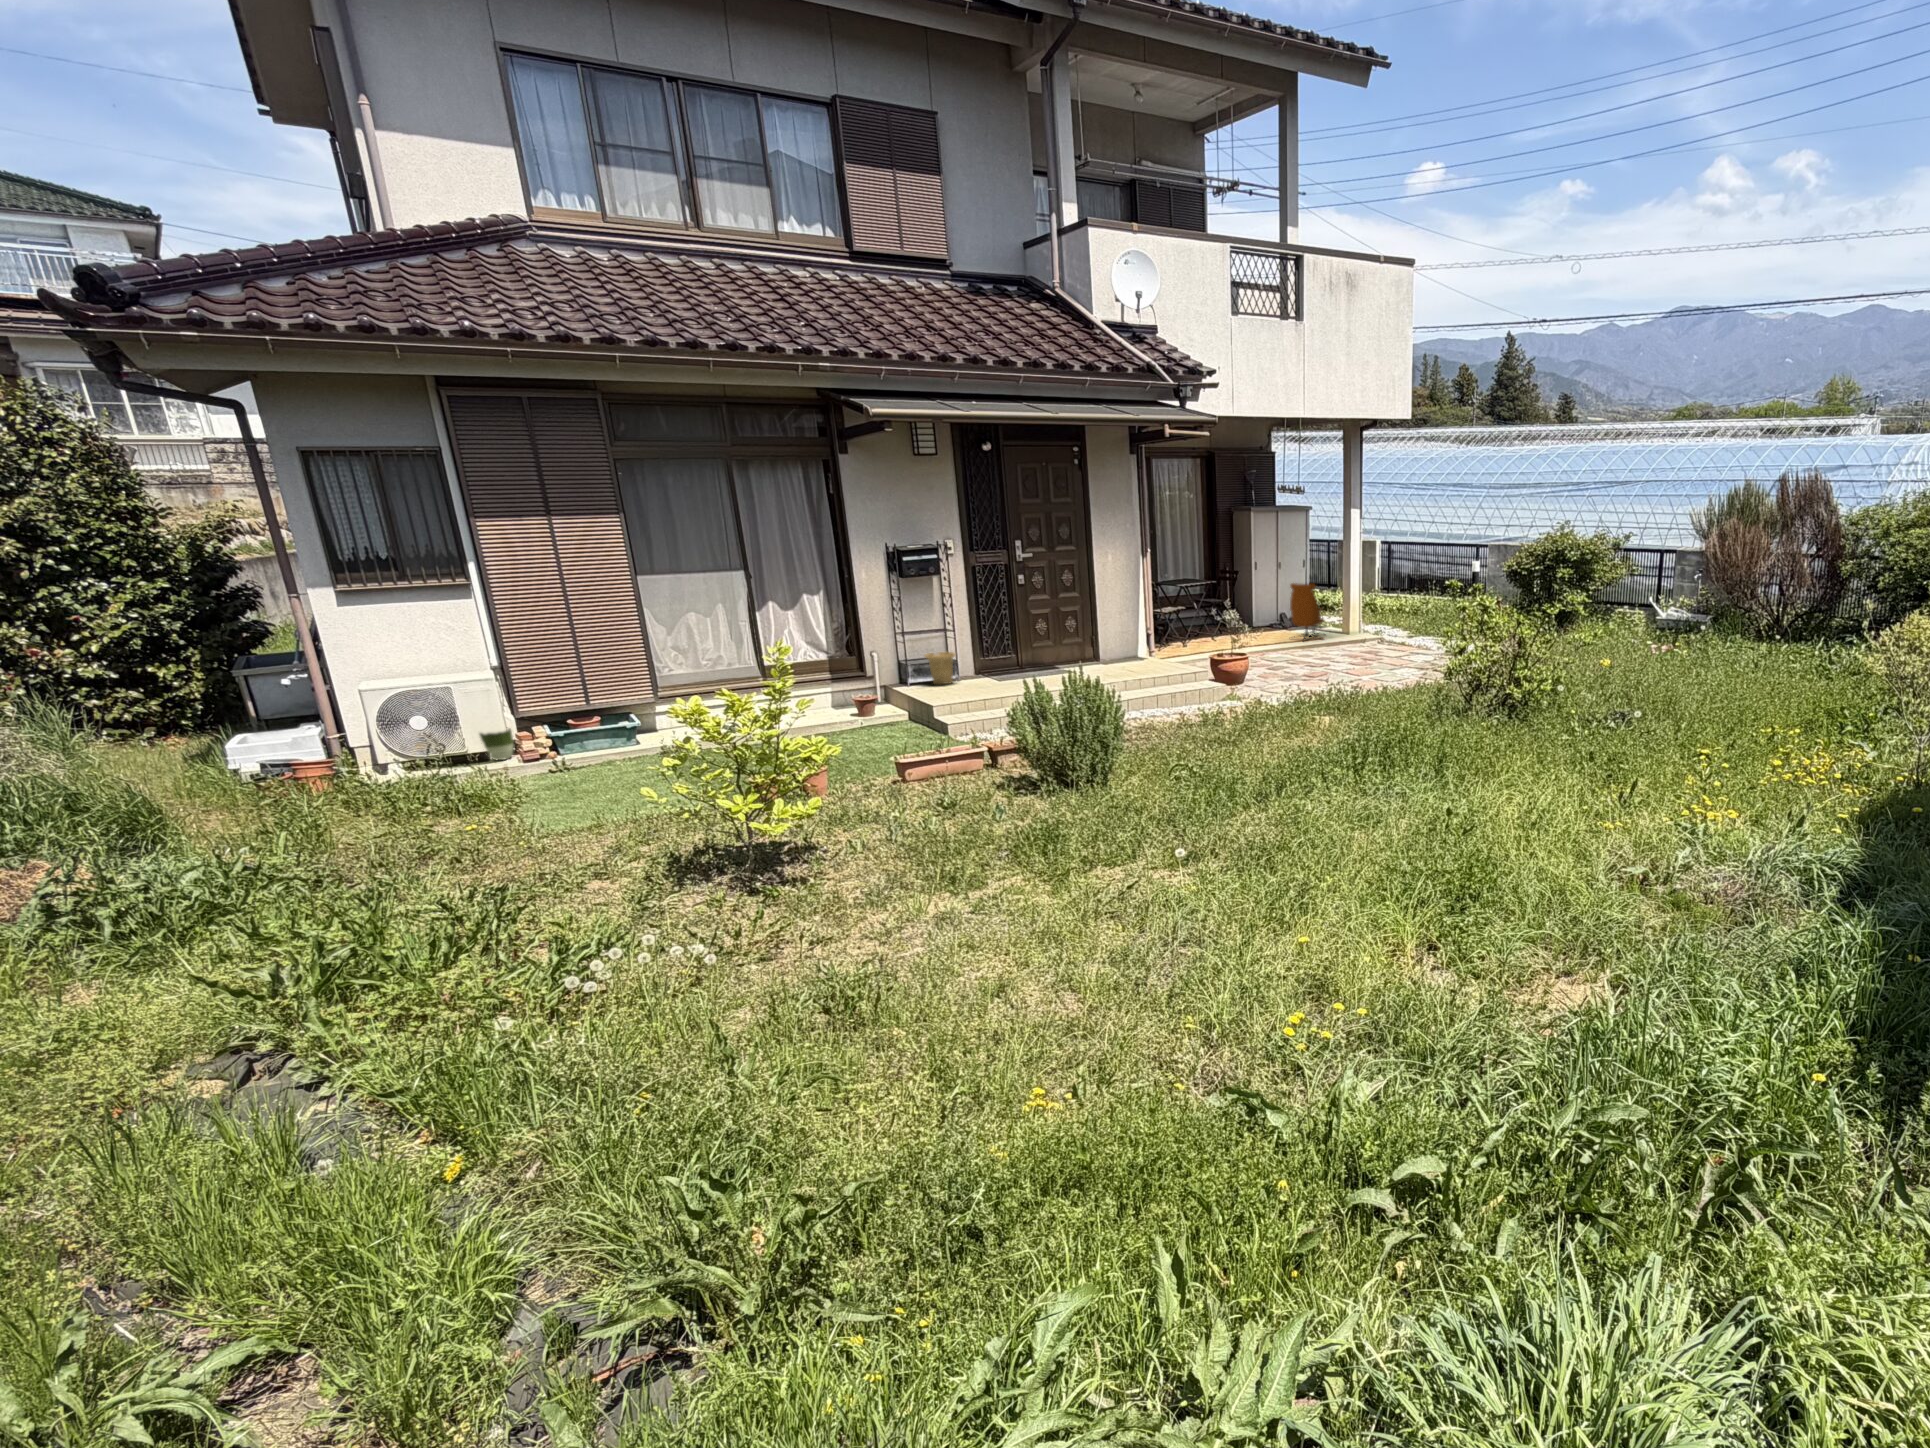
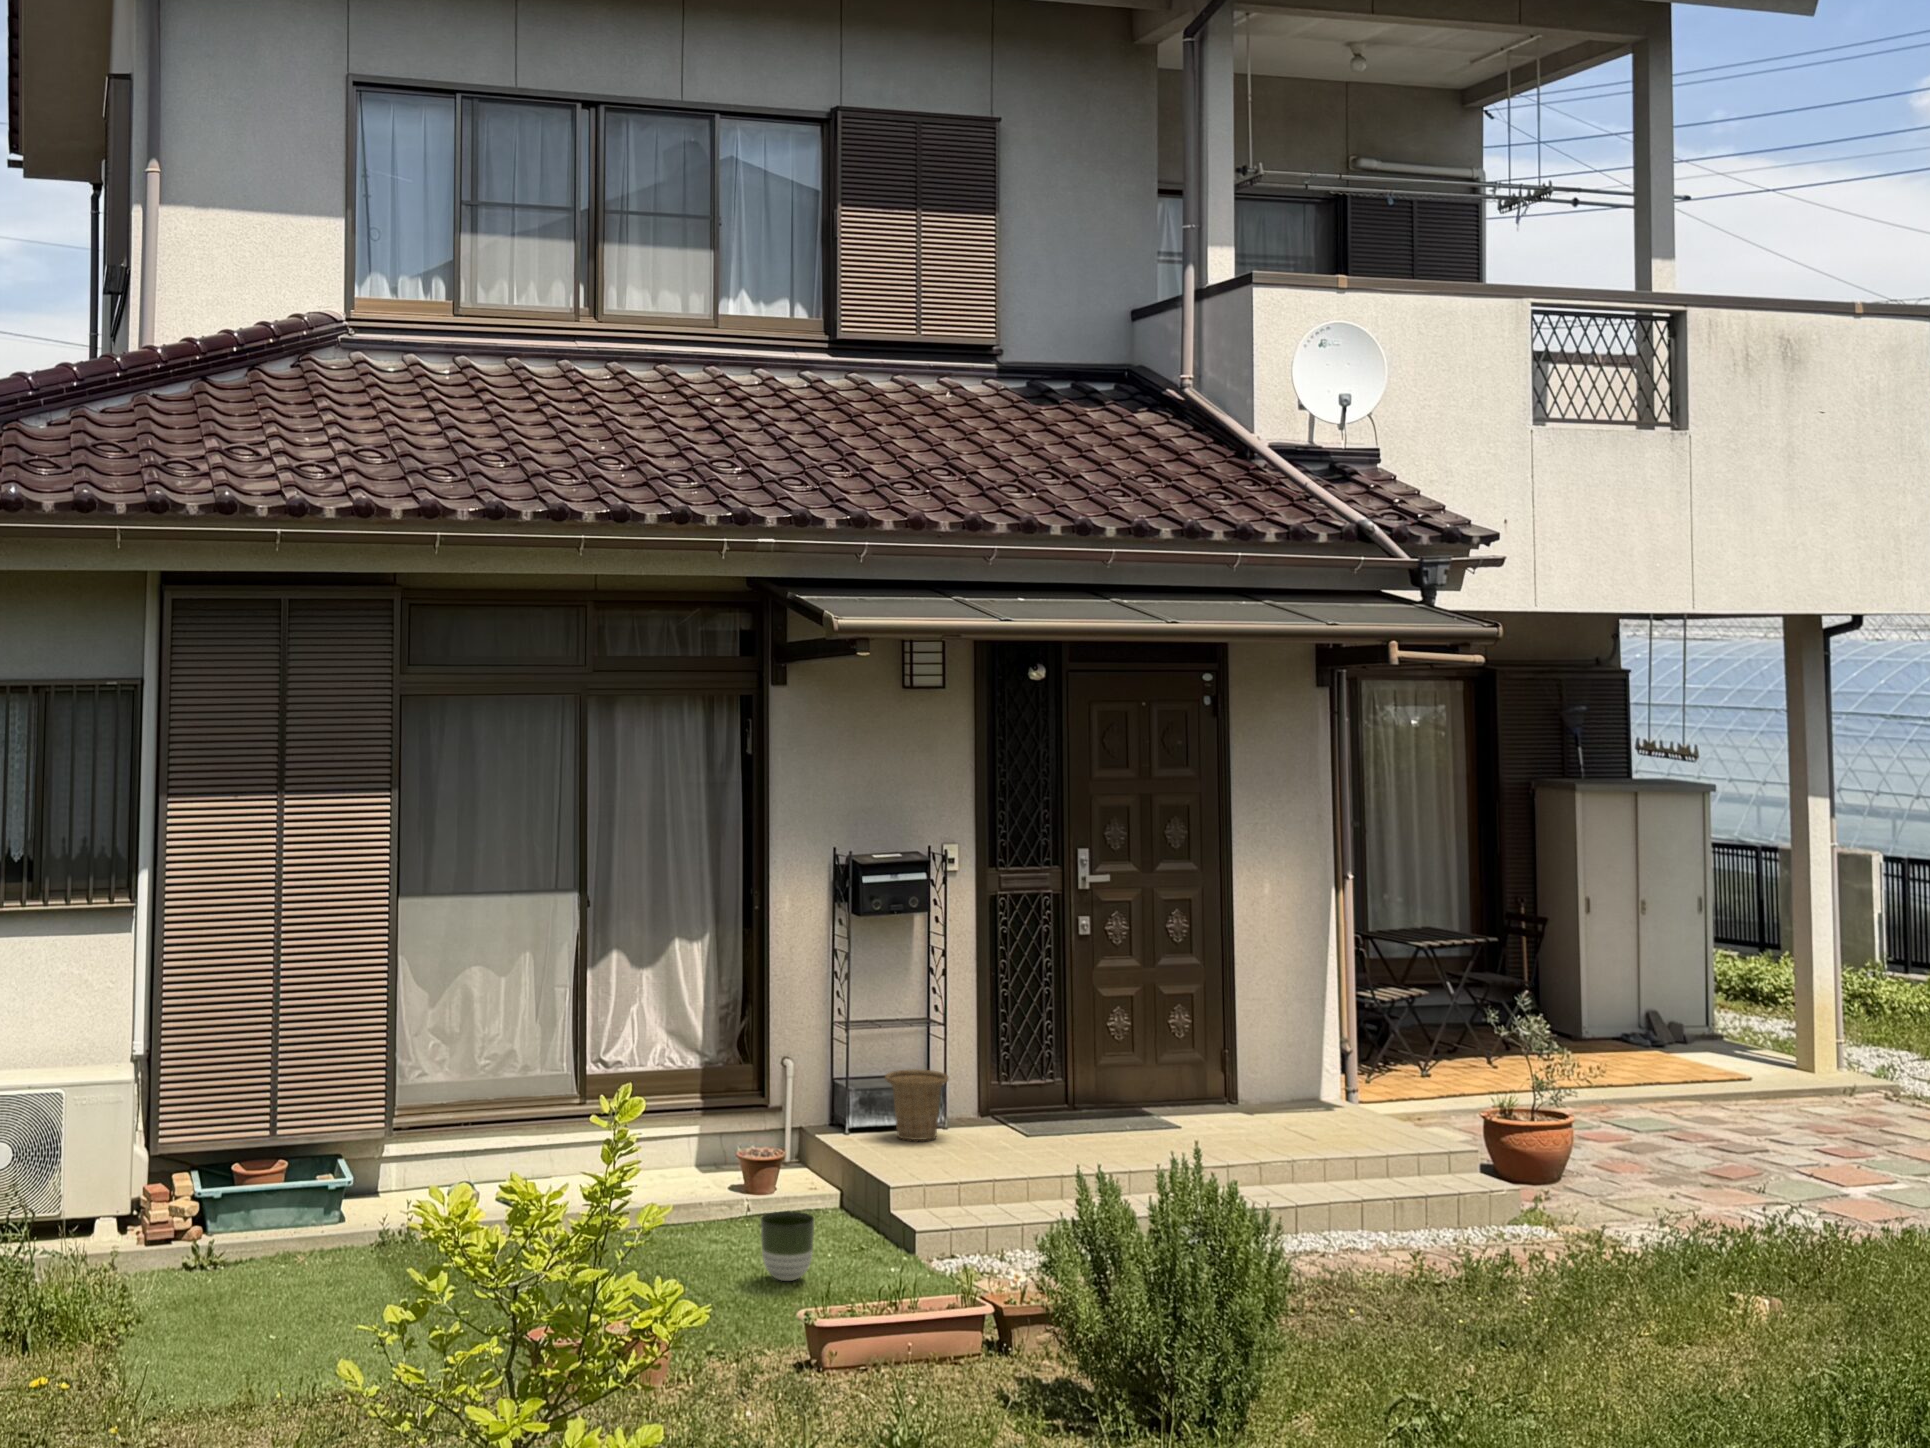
lounge chair: present [1290,583,1324,638] -> none [1643,938,1728,1070]
planter: present [480,729,513,760] -> present [761,1211,814,1281]

